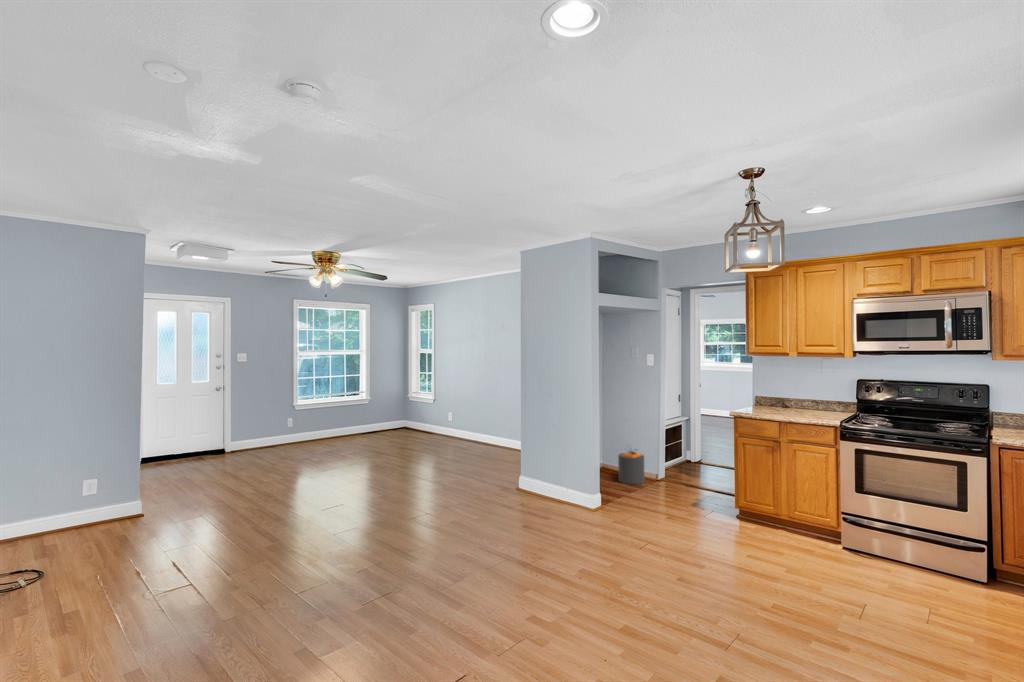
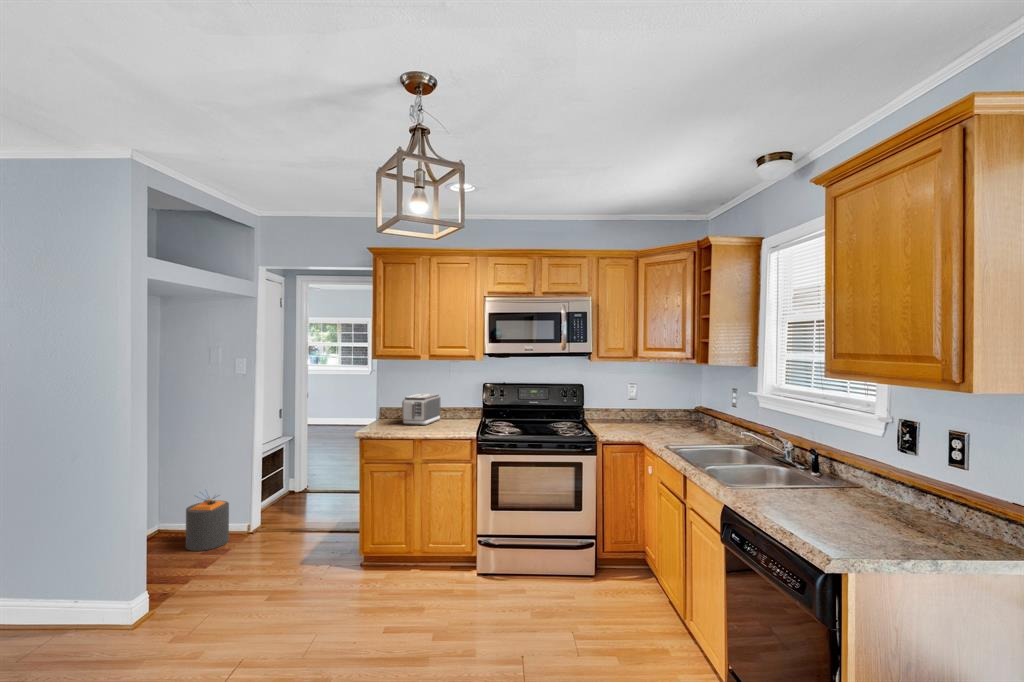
toaster: none [773,387,813,413] -> present [402,394,440,425]

